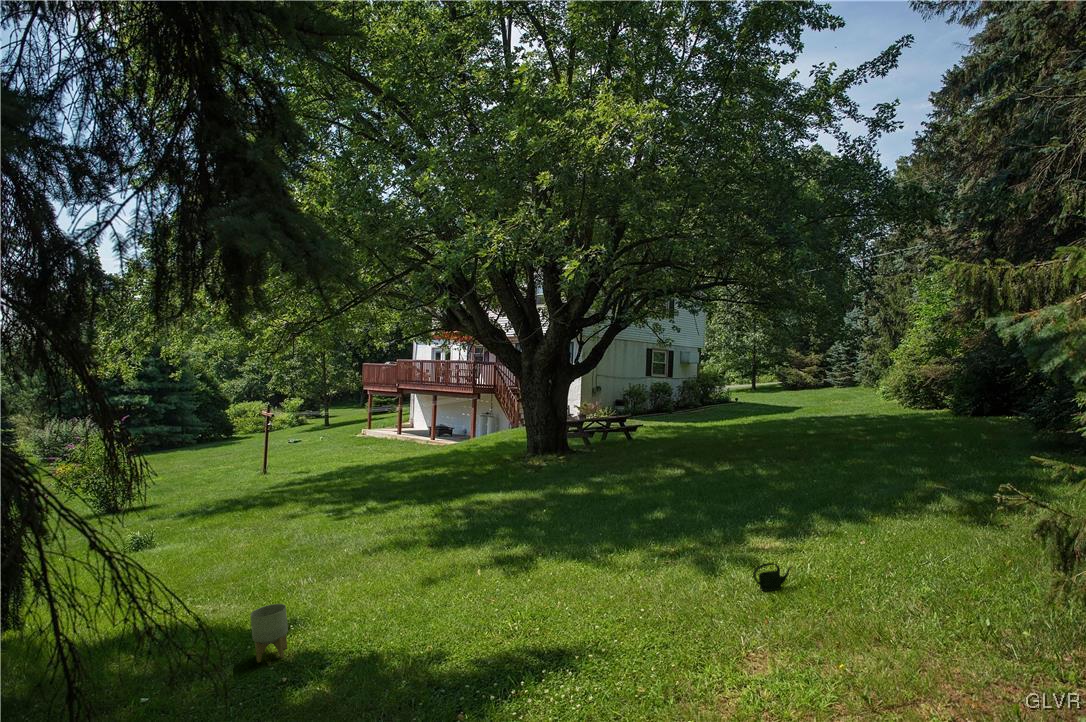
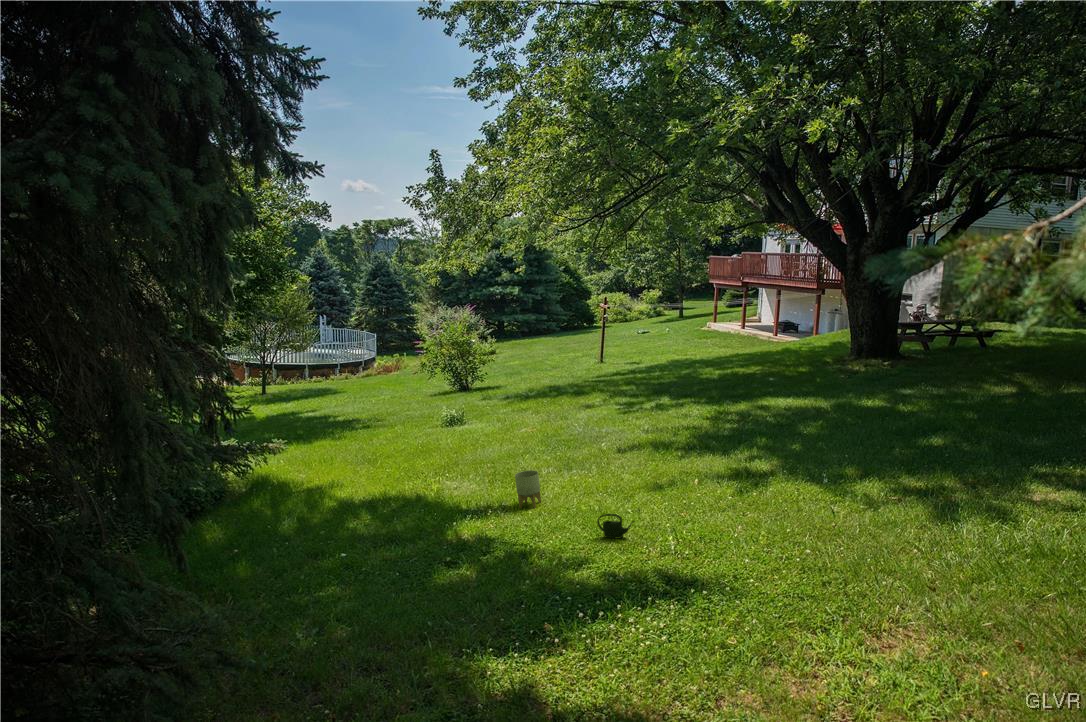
watering can: present [753,563,793,591] -> present [597,514,635,538]

